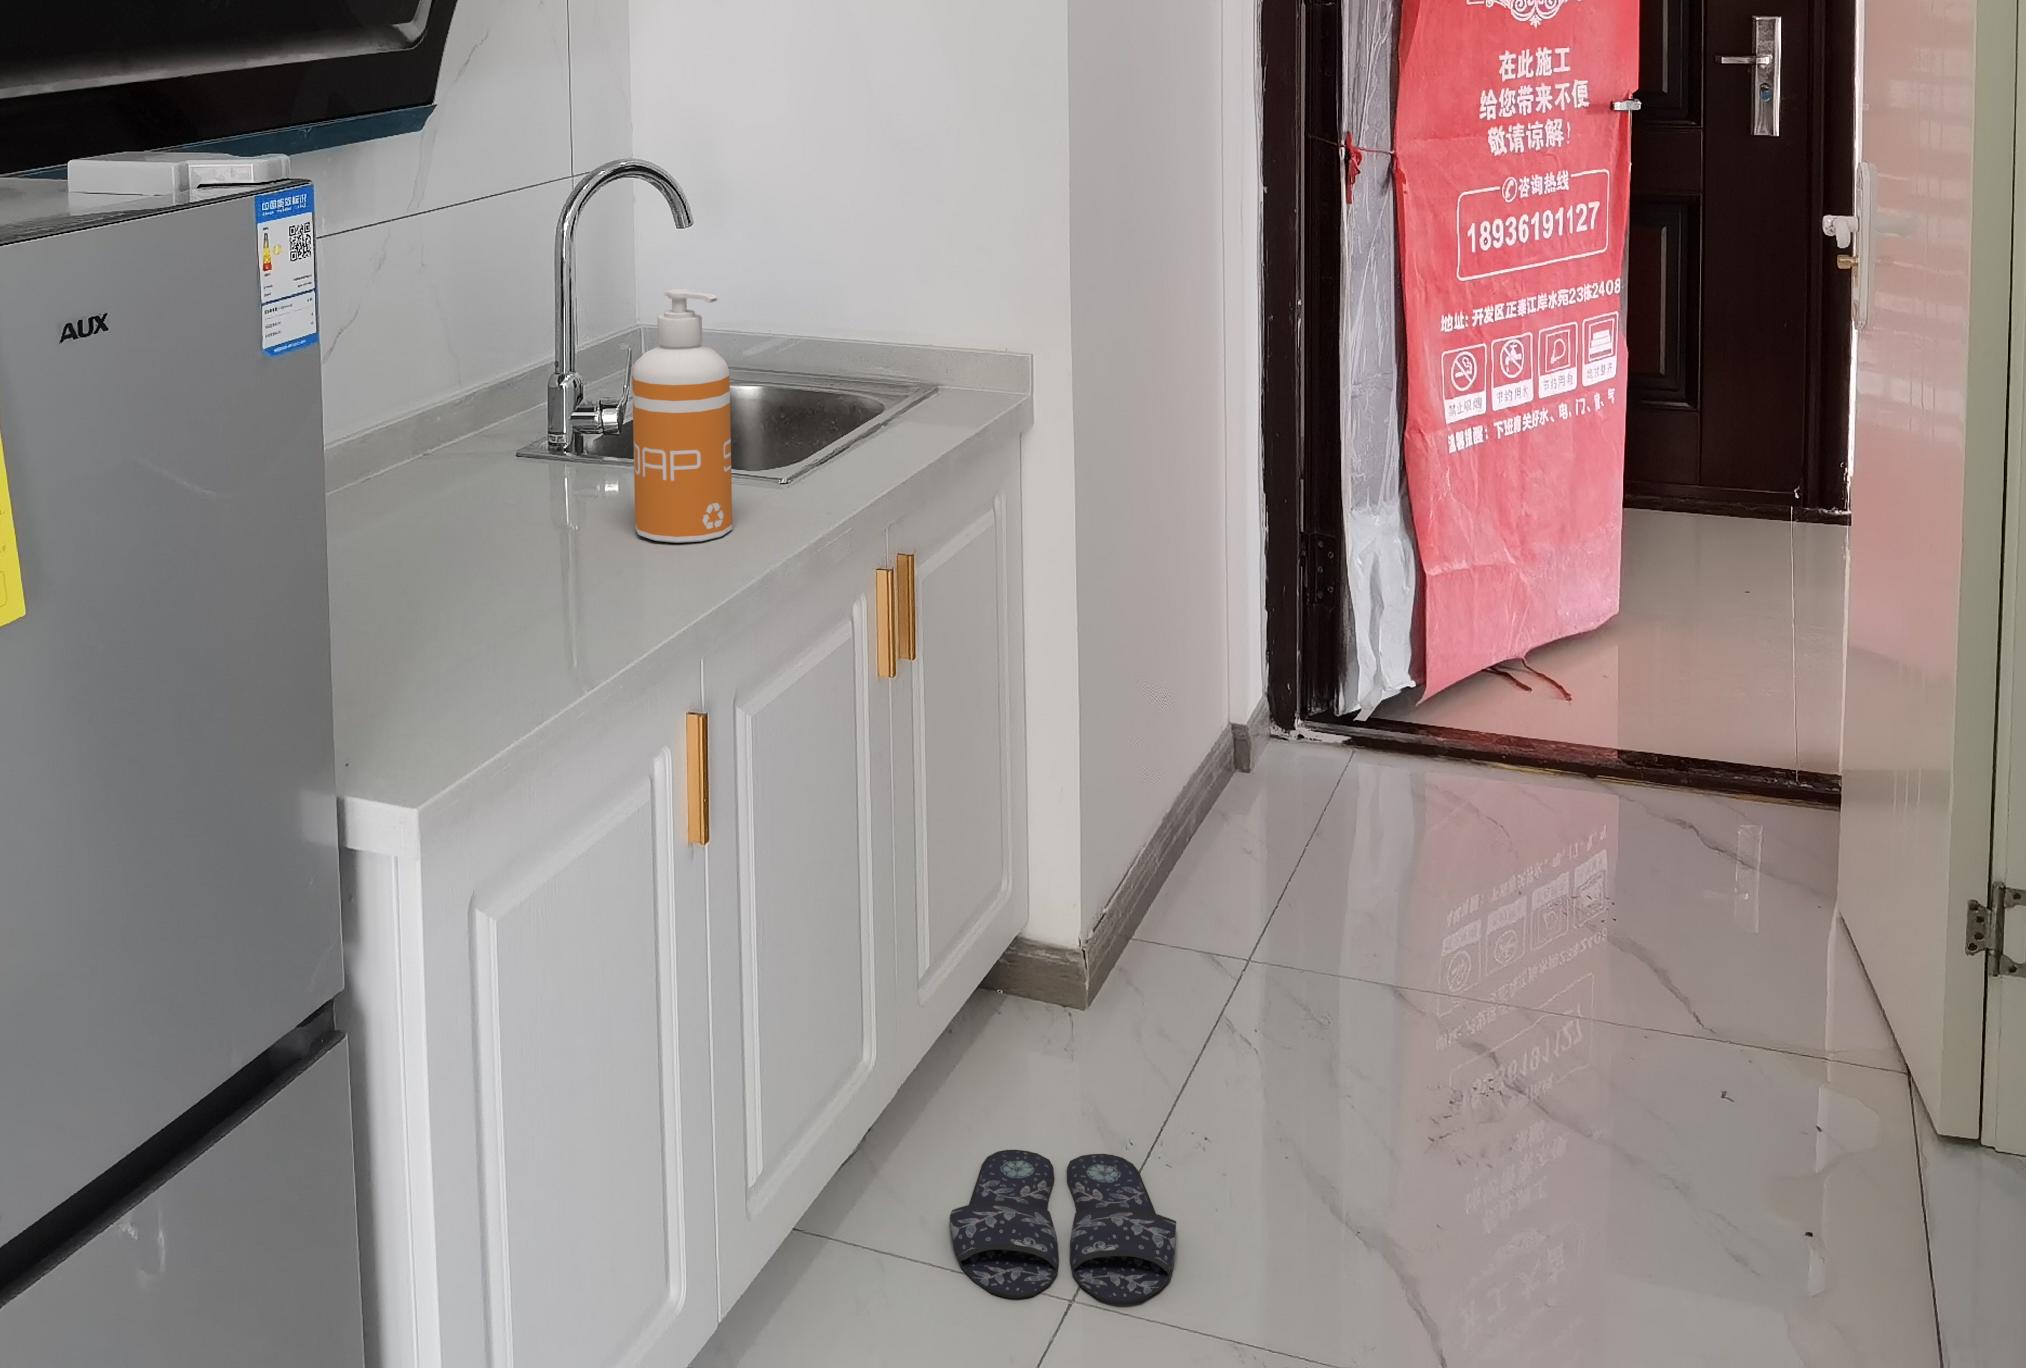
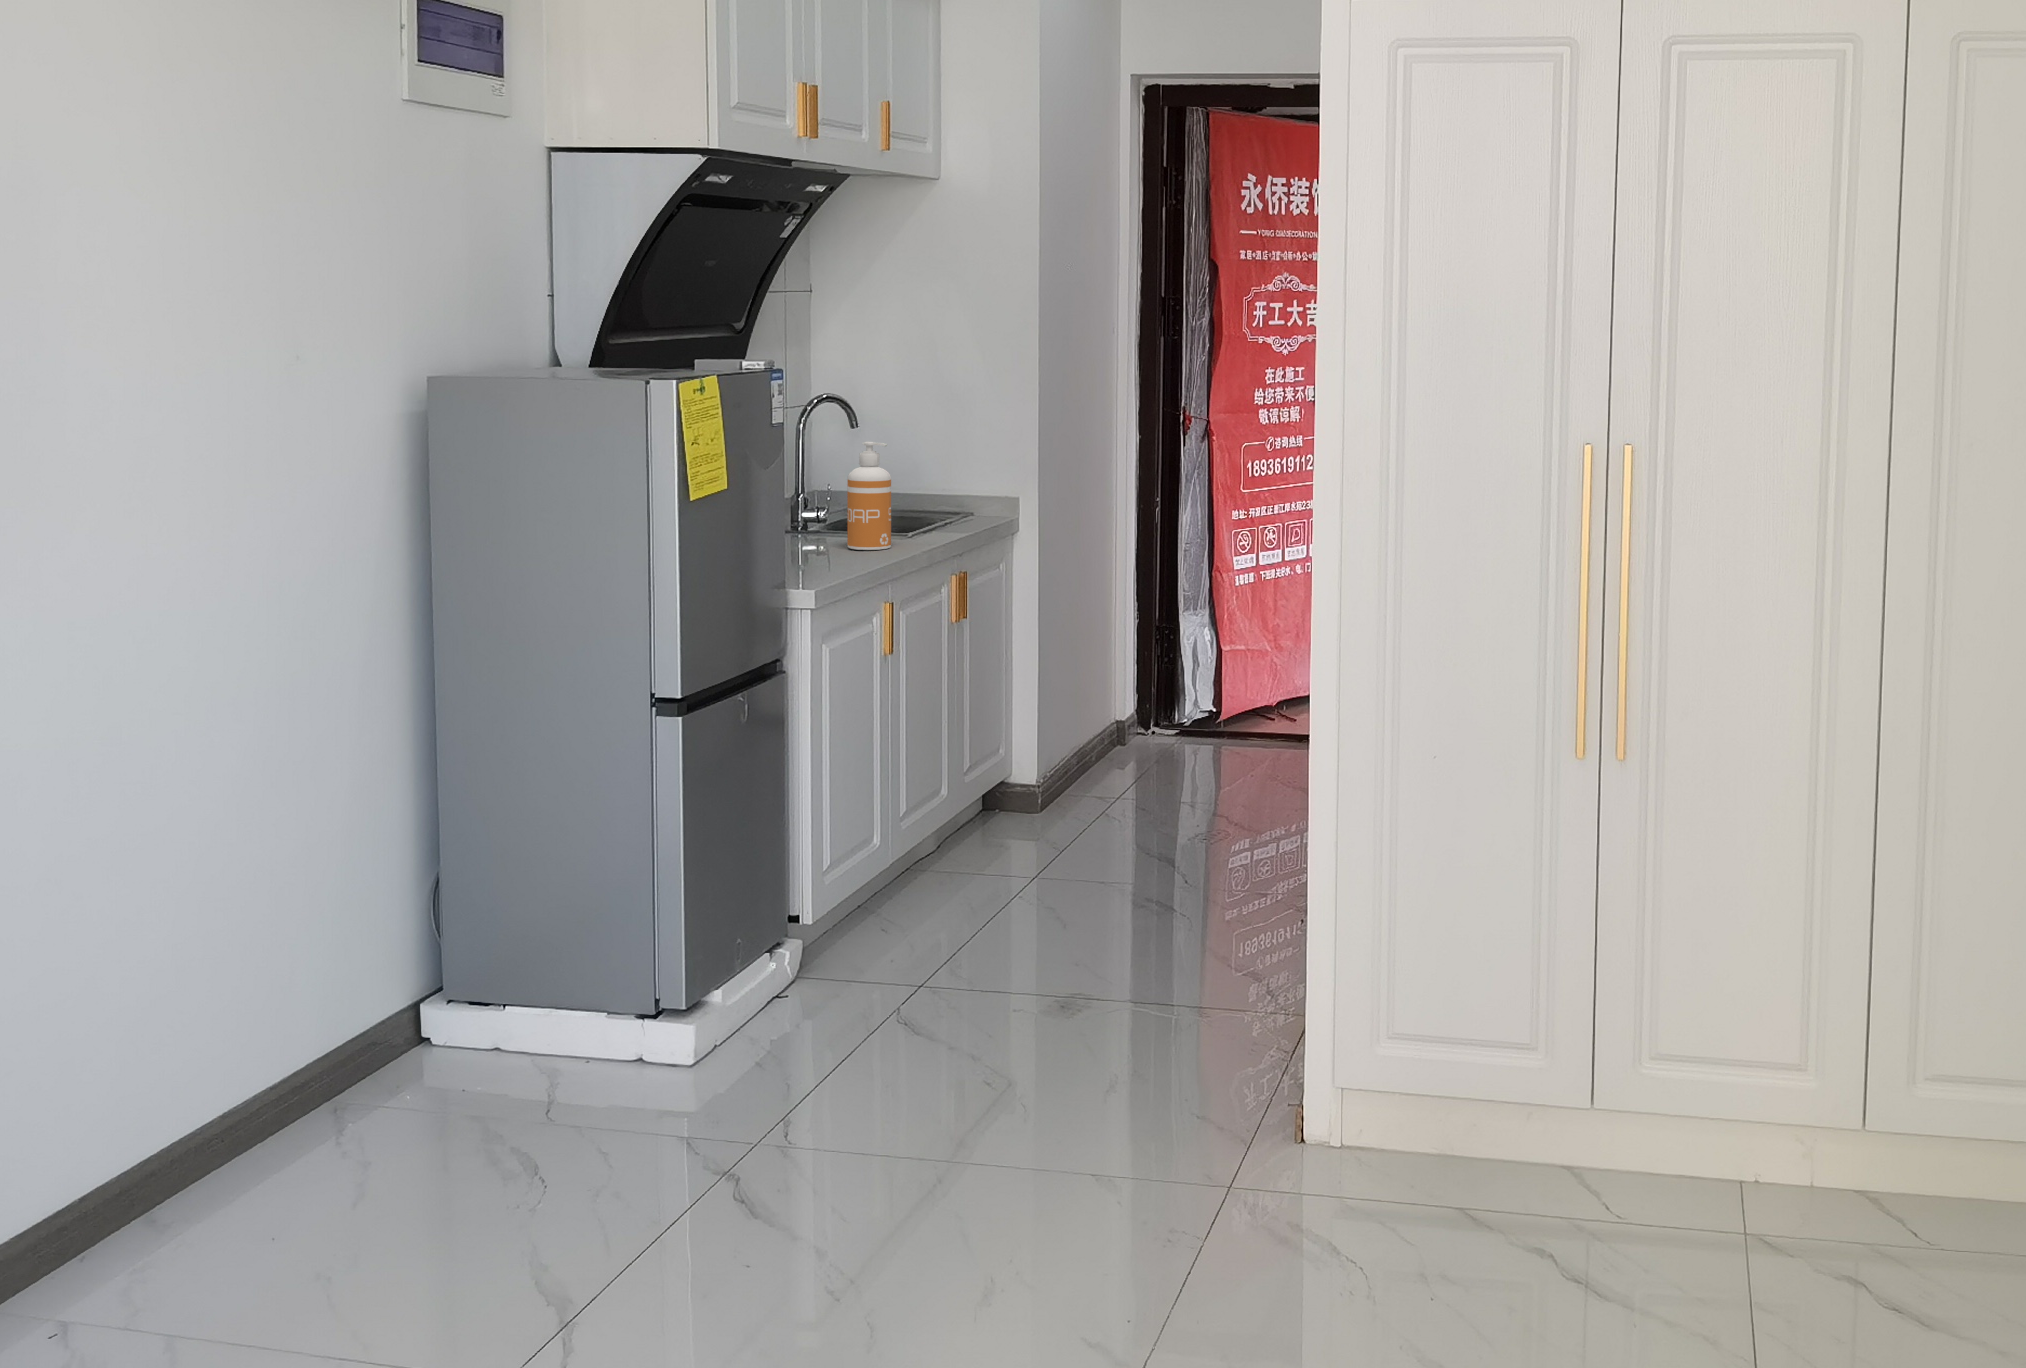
slippers: present [950,1150,1176,1304] -> none [978,848,1078,880]

